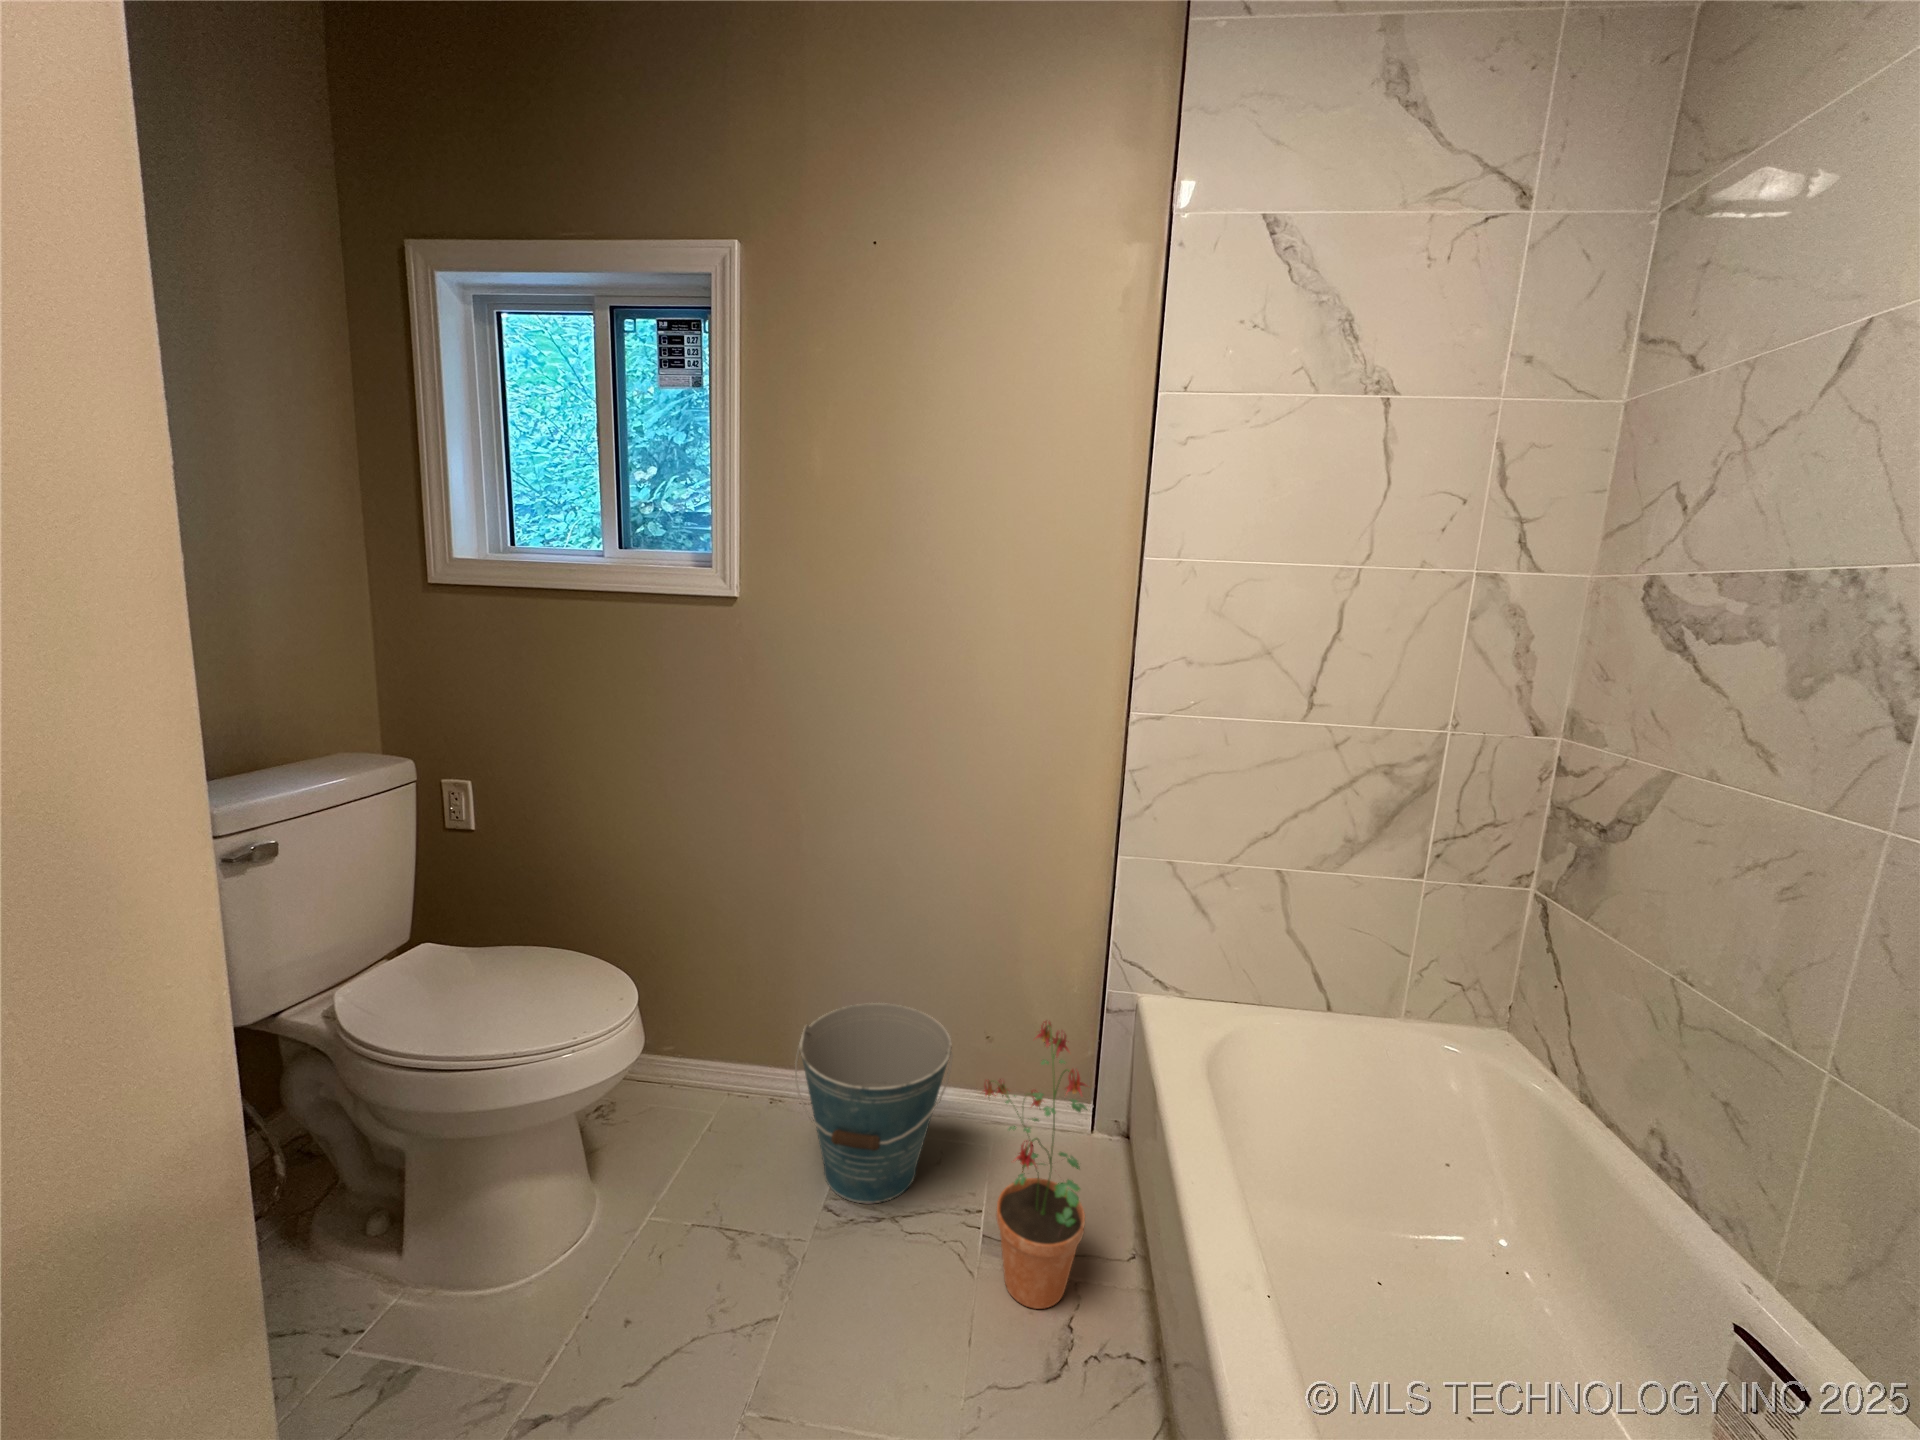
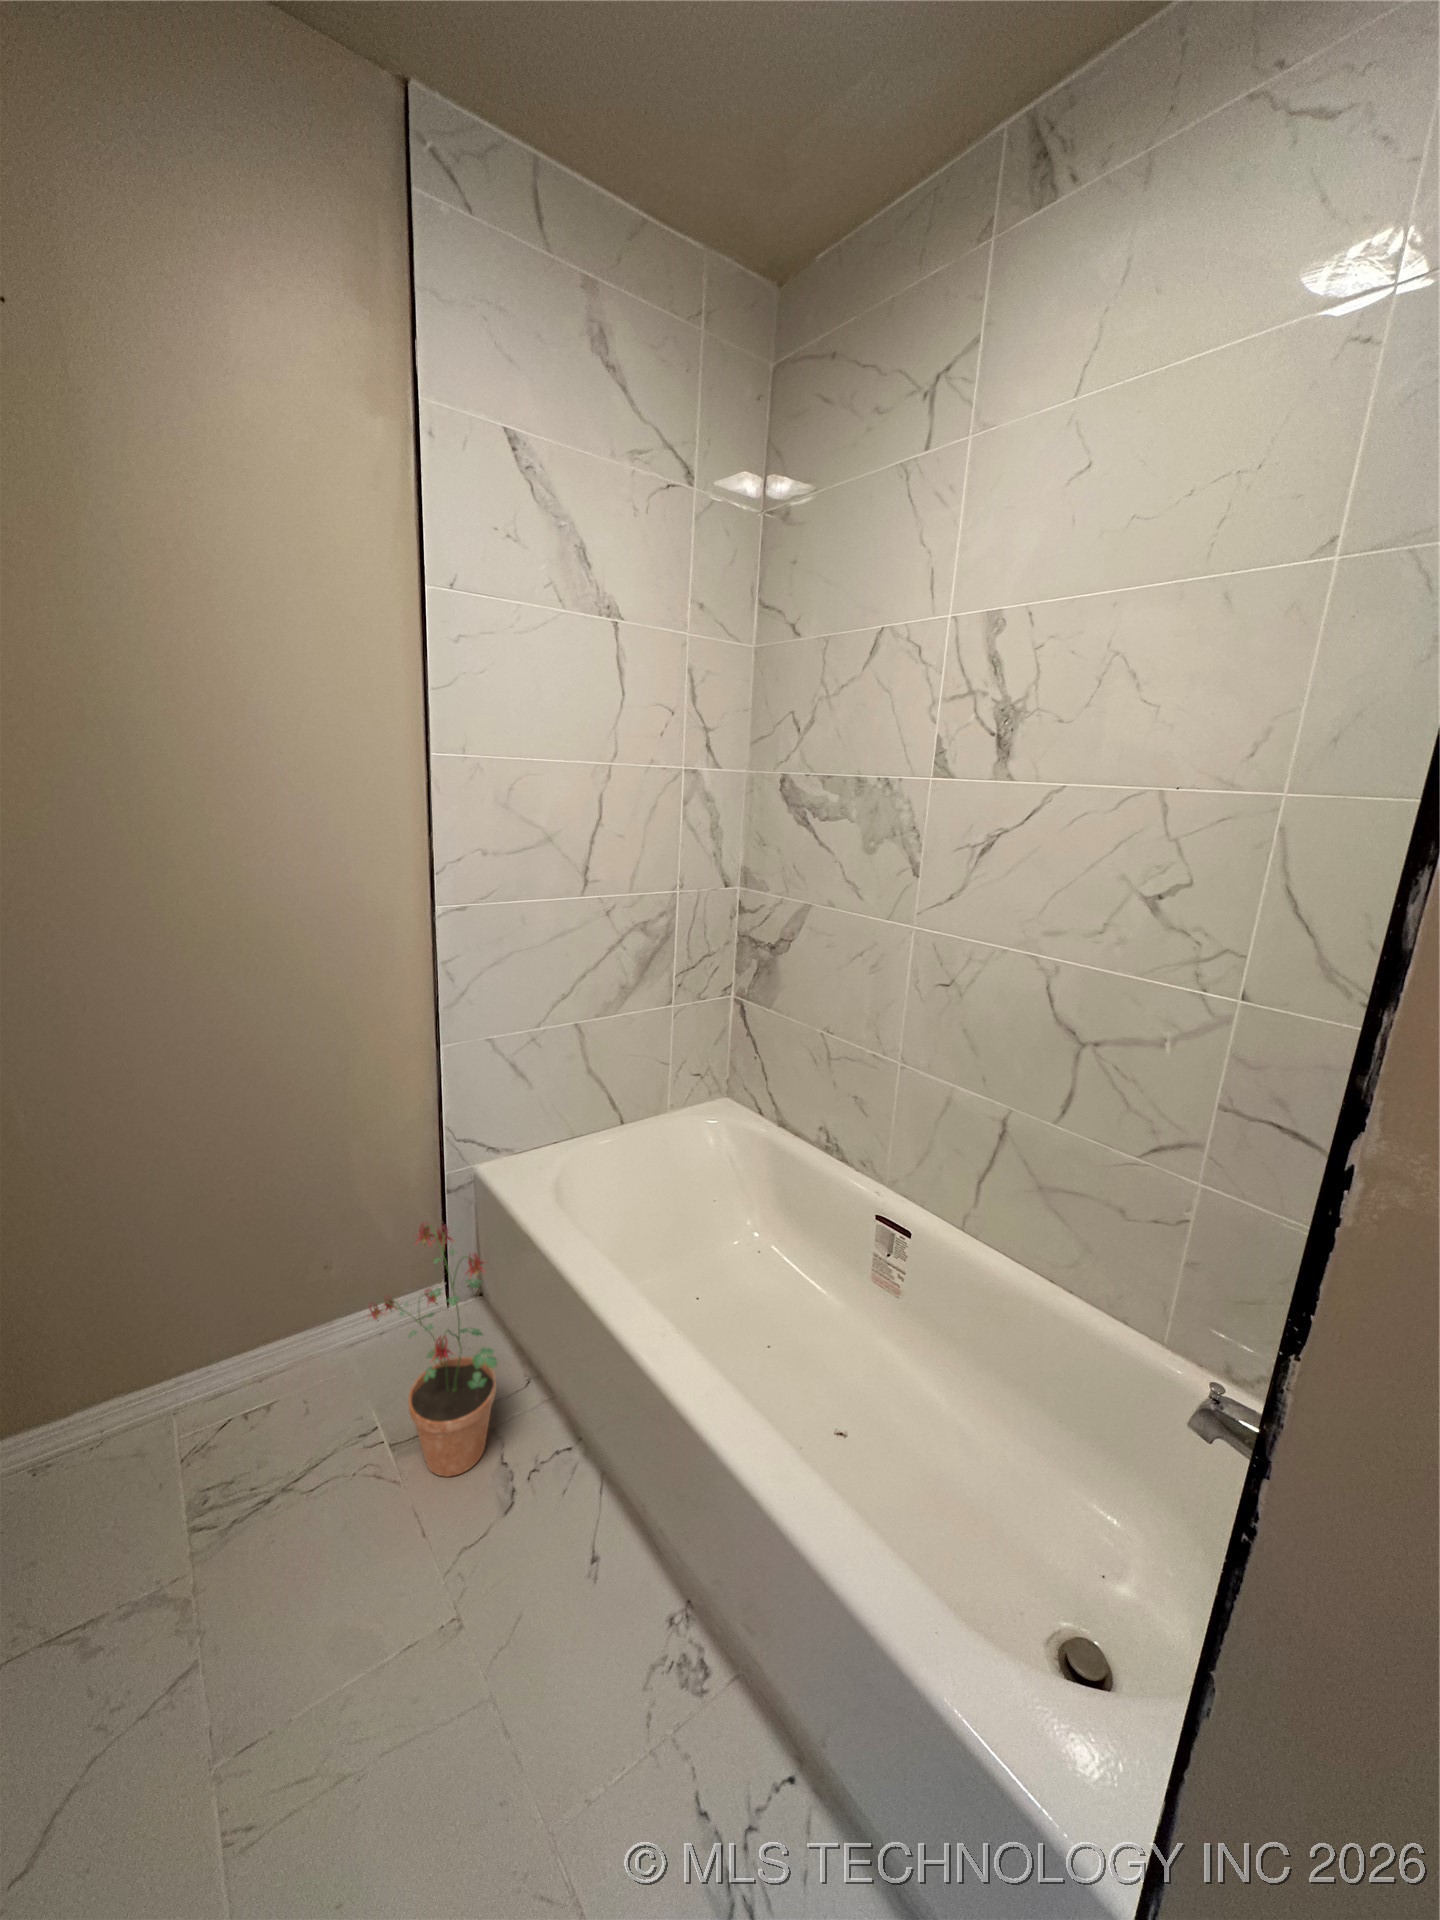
bucket: present [795,1003,953,1203] -> none [93,1272,316,1511]

